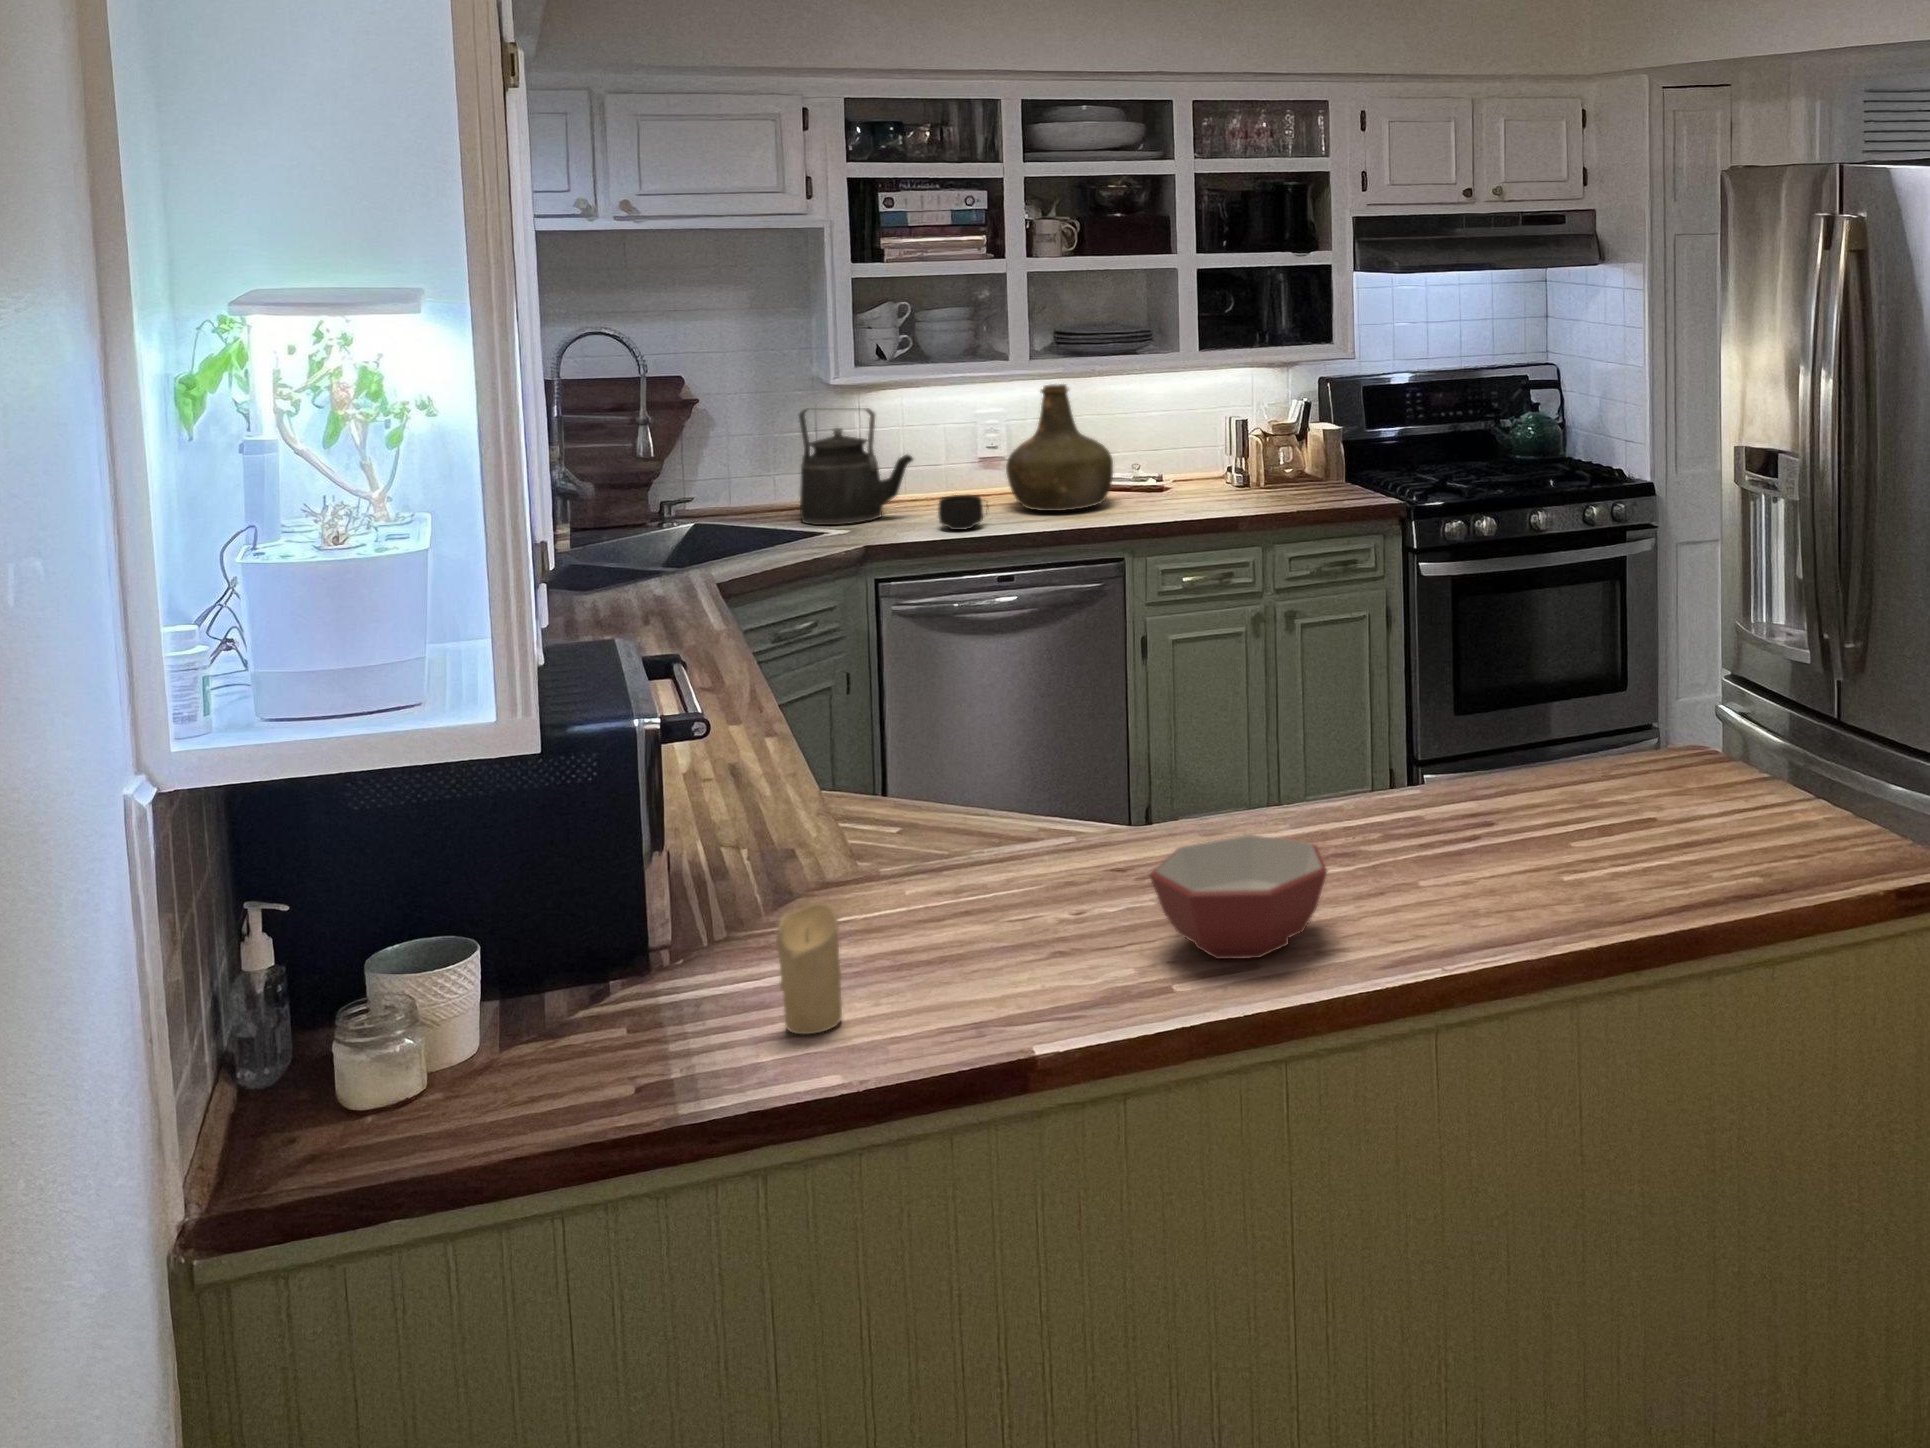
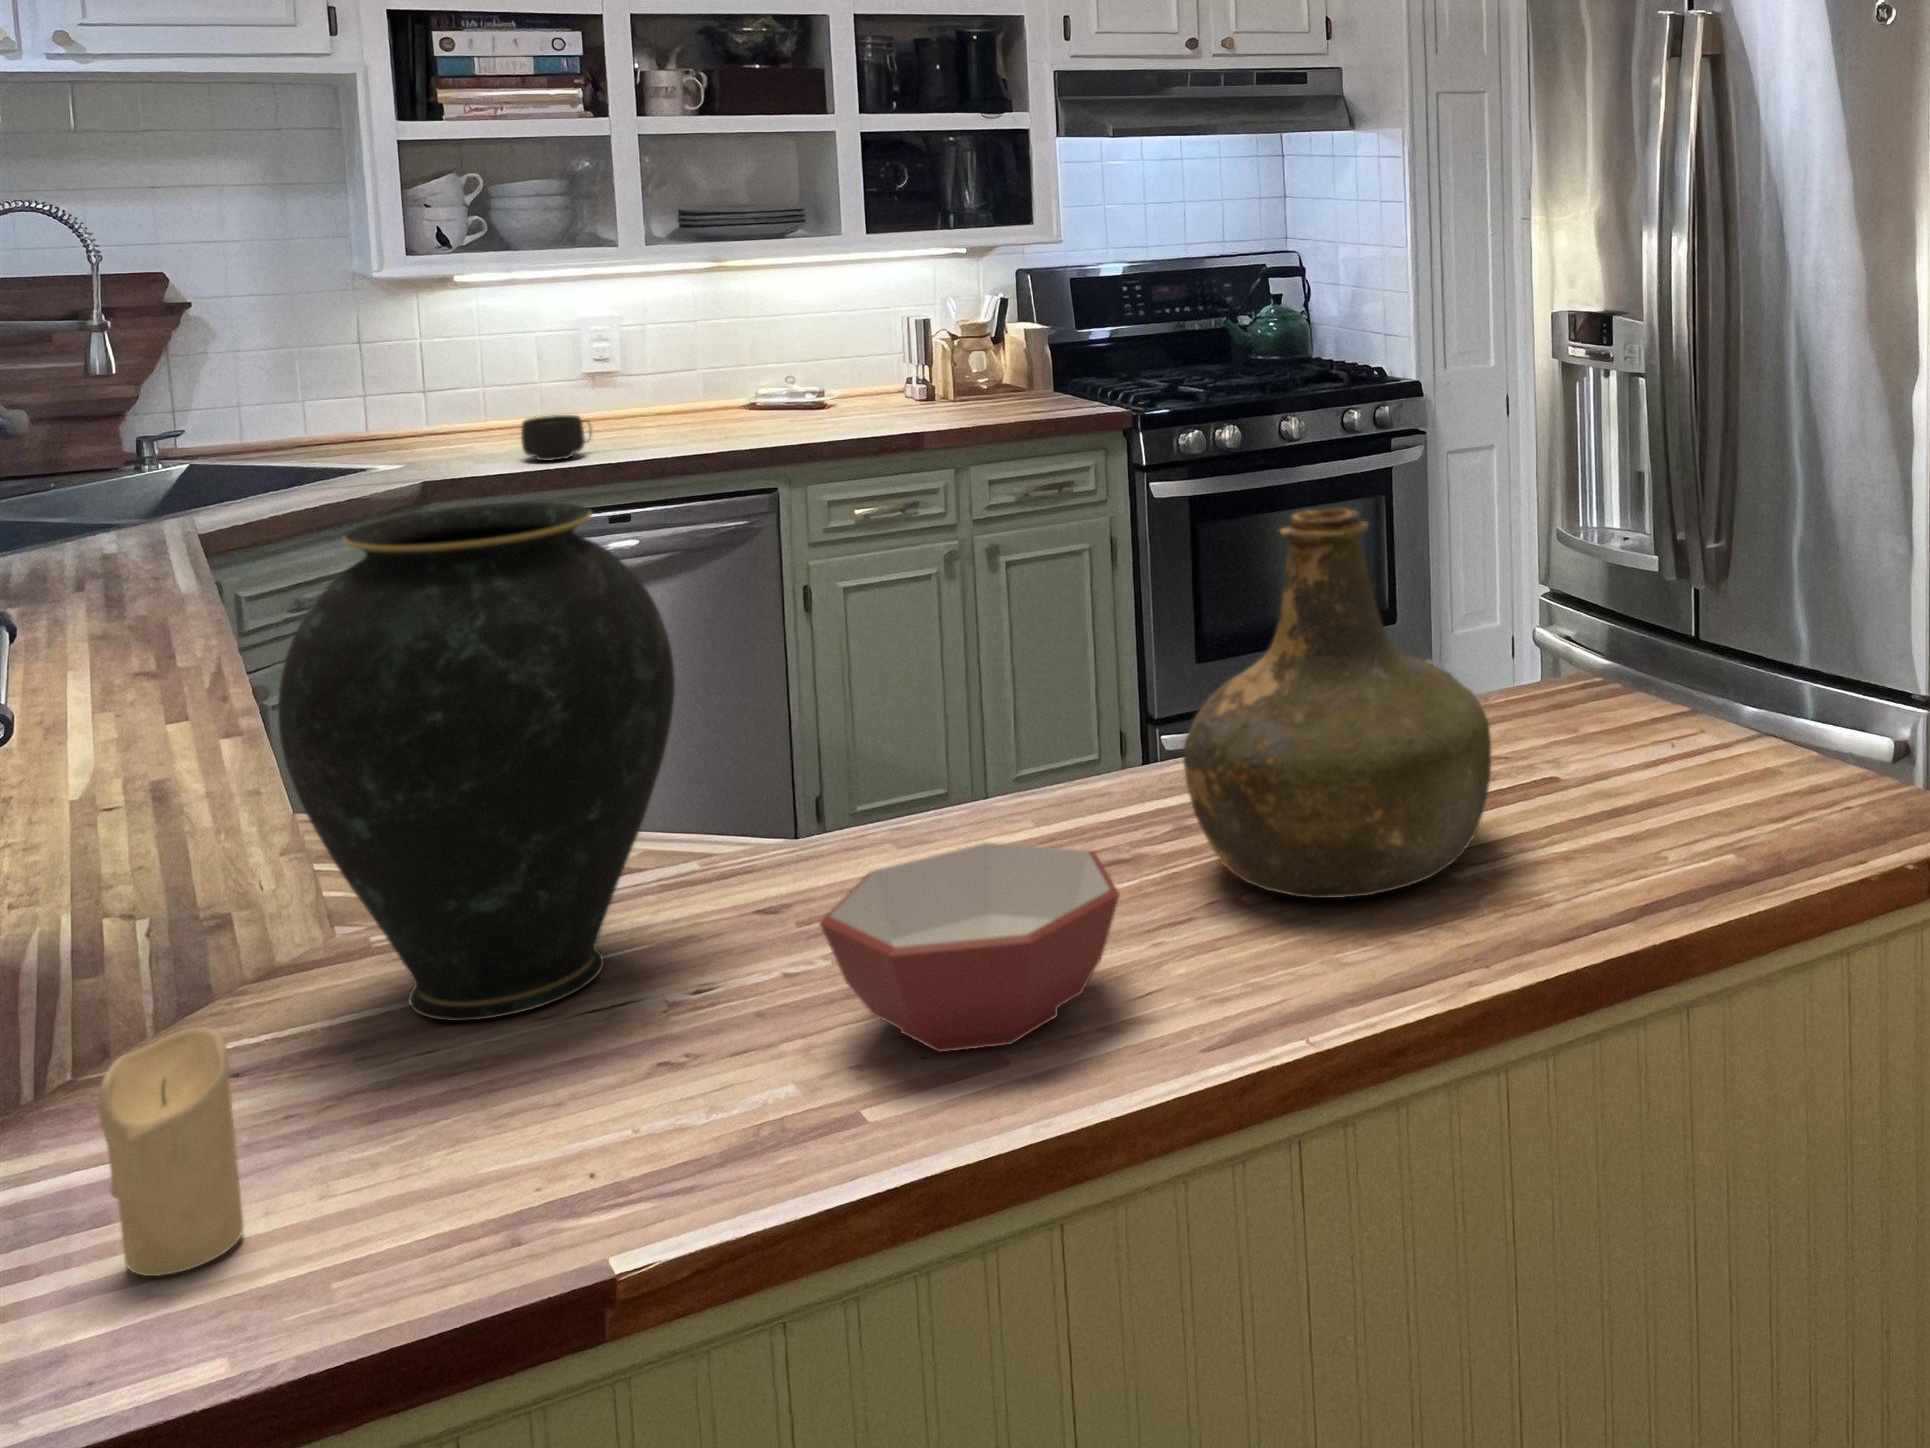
bottle: present [1006,384,1113,511] -> present [1183,508,1492,898]
kettle: present [799,408,913,525] -> none [320,307,486,462]
vase: none [846,604,1066,920] -> present [278,502,675,1021]

